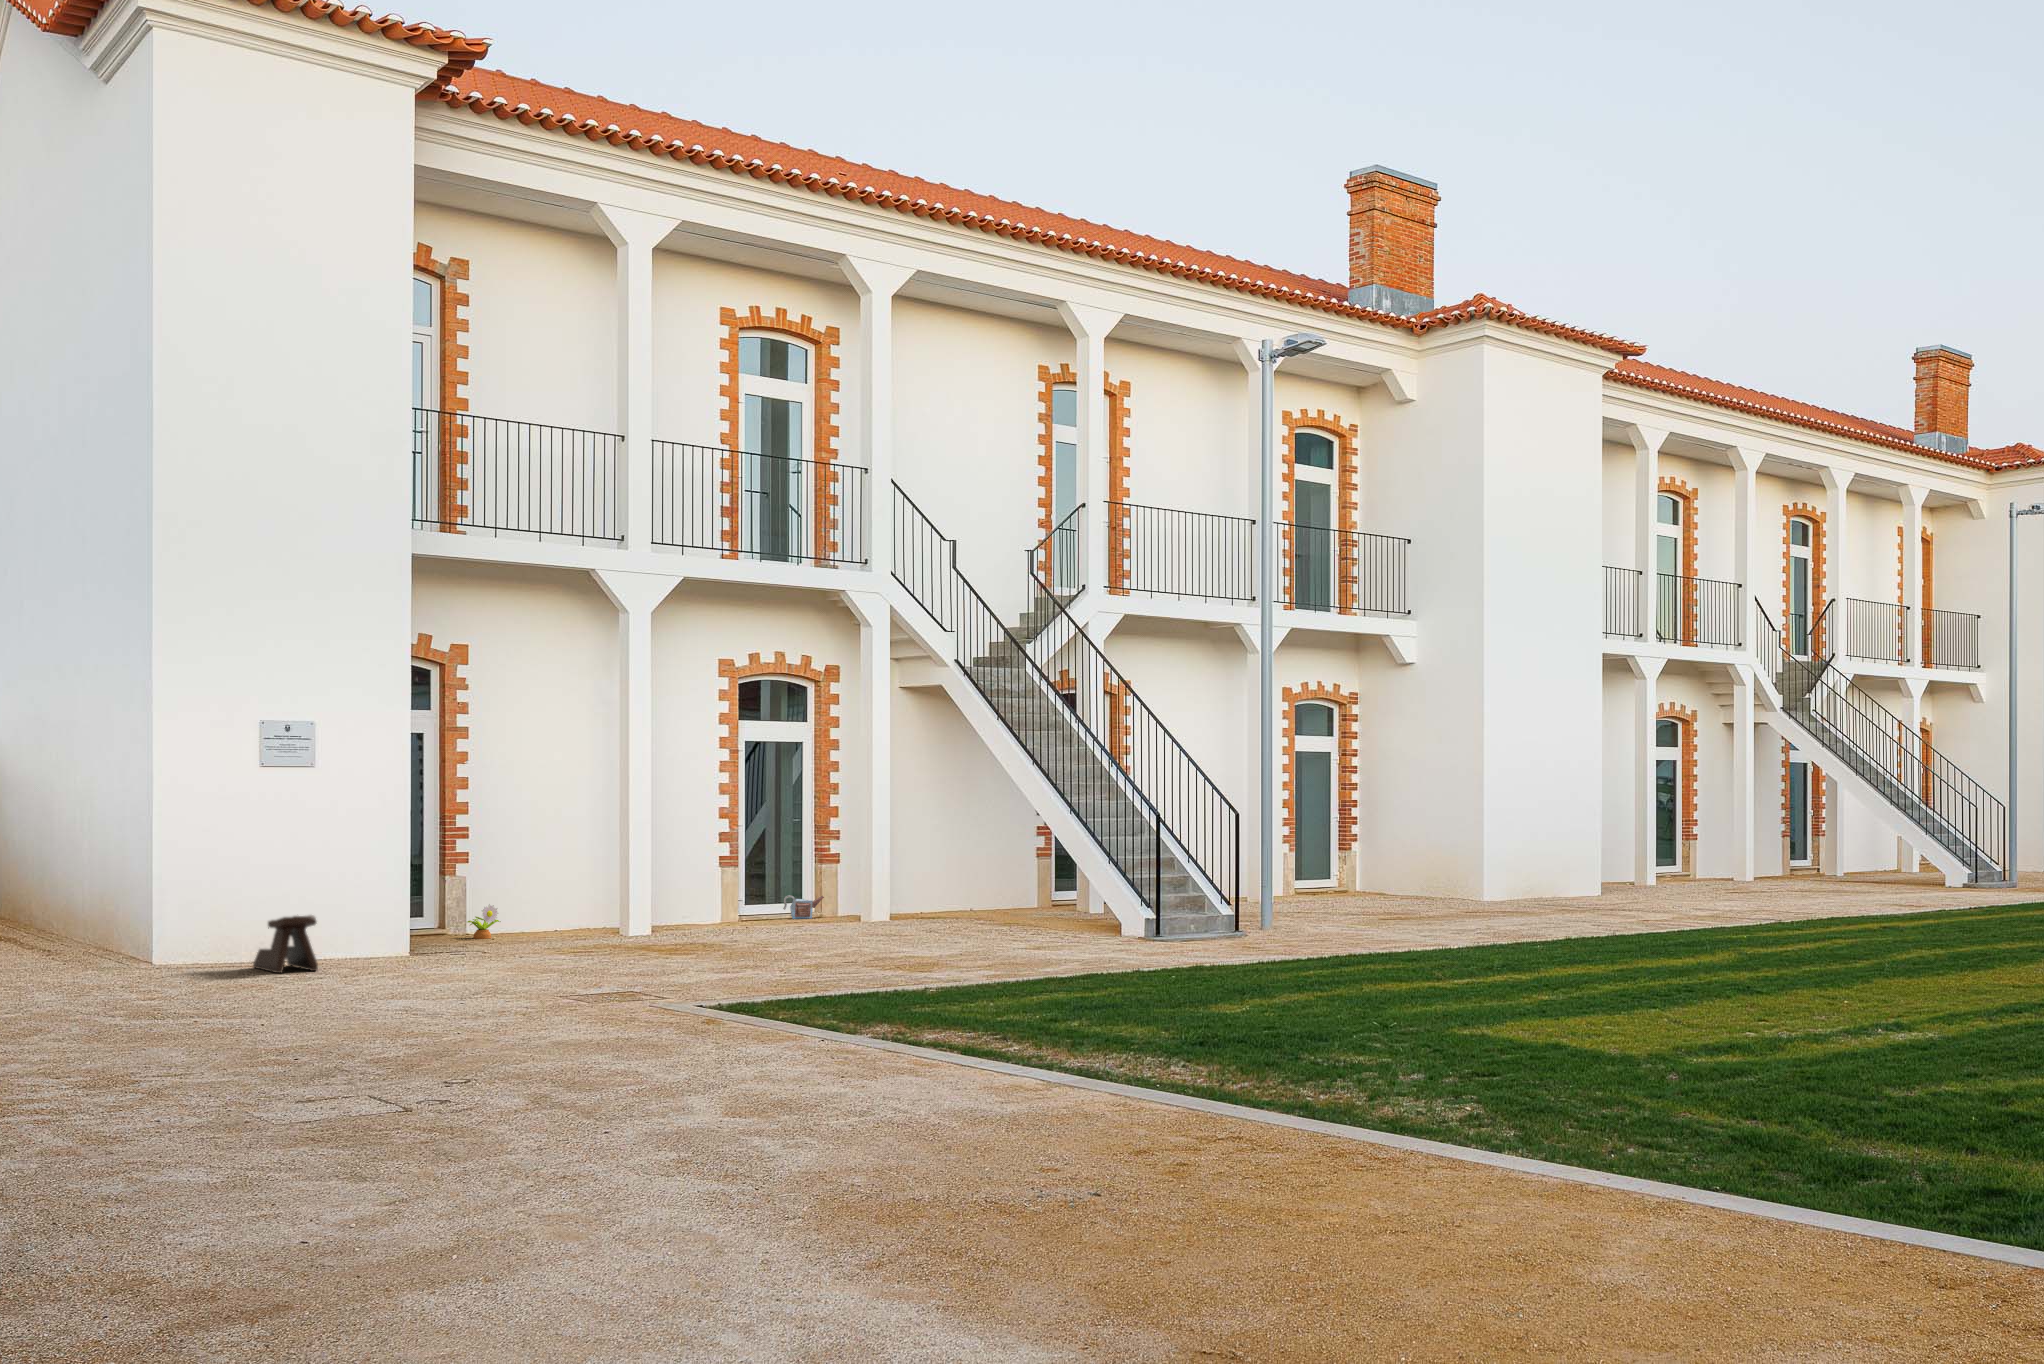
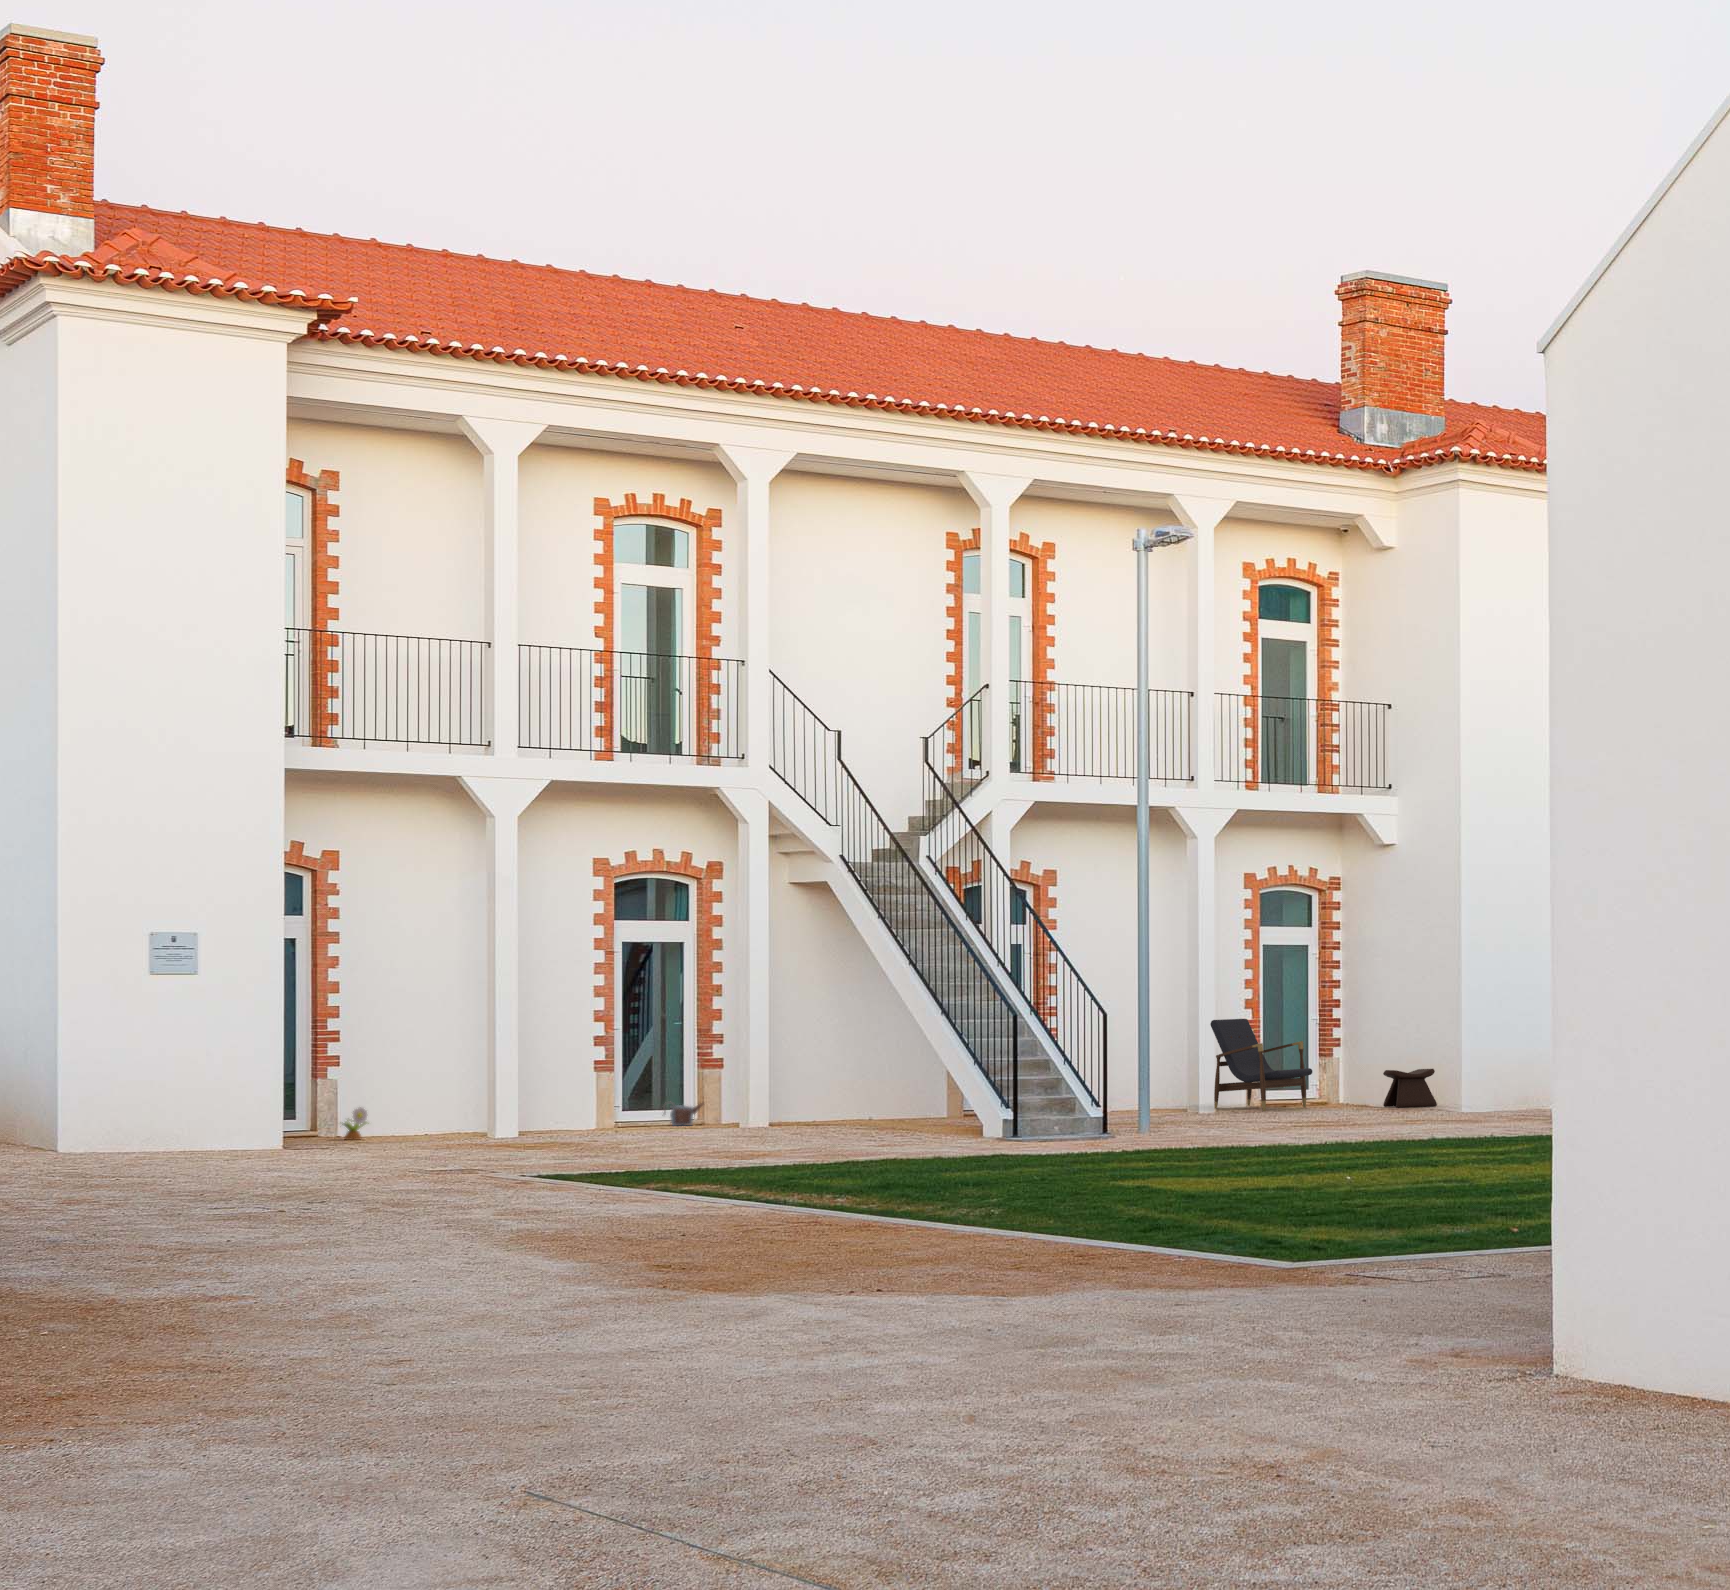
lounge chair: none [1262,816,1355,901] -> present [1210,1019,1312,1111]
stool: present [253,915,318,973] -> present [1383,1069,1437,1108]

